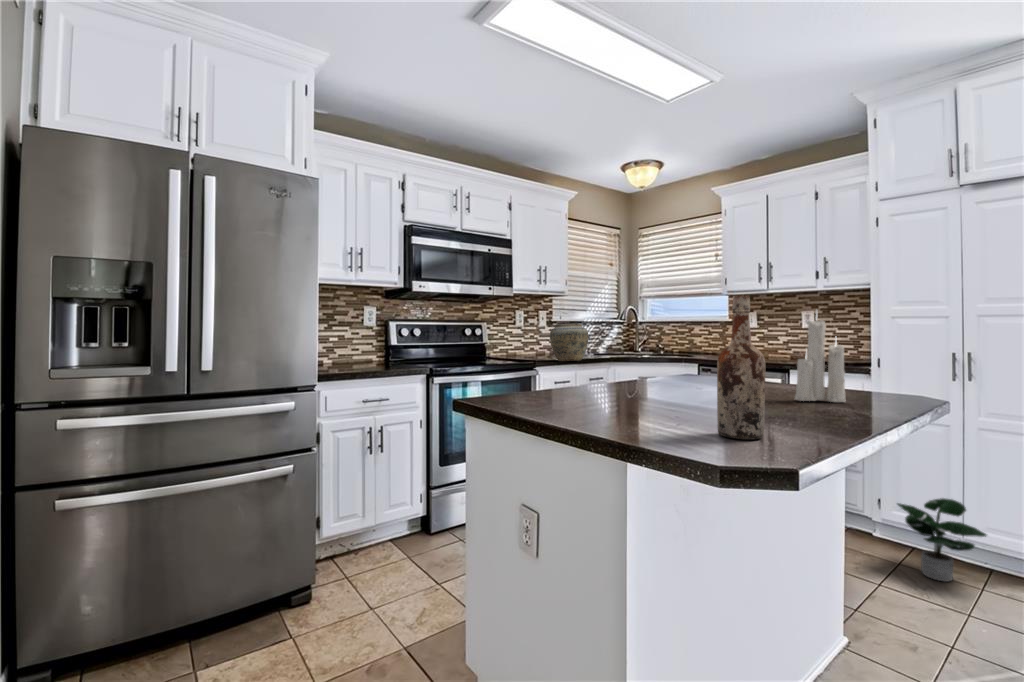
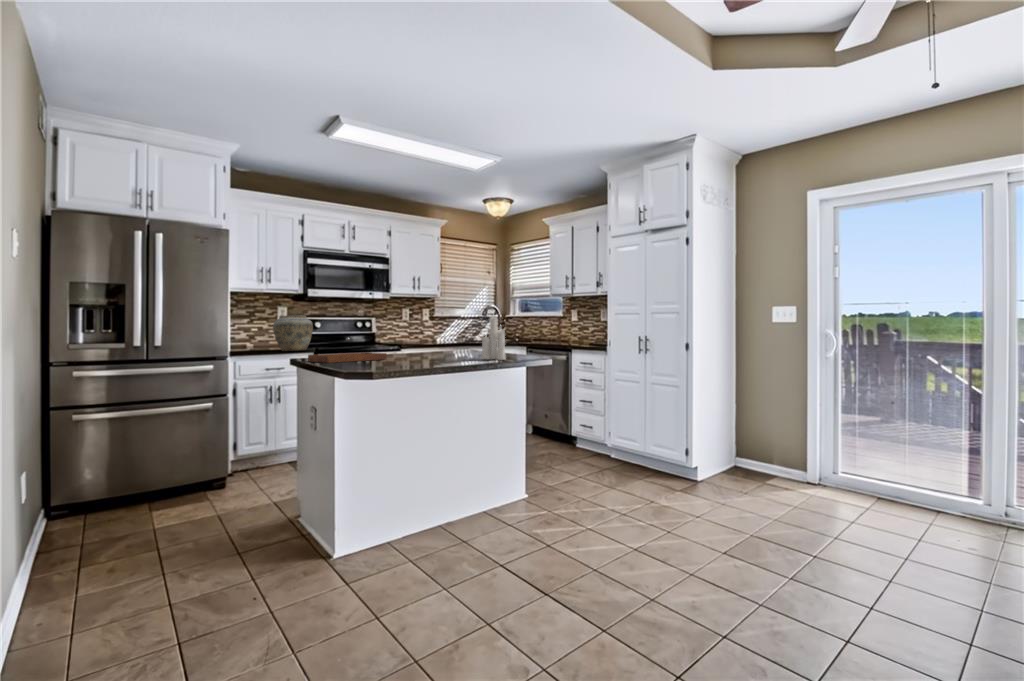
wine bottle: present [717,295,765,440] -> none [380,306,399,367]
vase: present [550,324,588,361] -> present [273,315,313,351]
tray: none [491,359,619,413] -> present [308,337,387,363]
potted plant: present [897,498,987,582] -> none [603,428,643,476]

